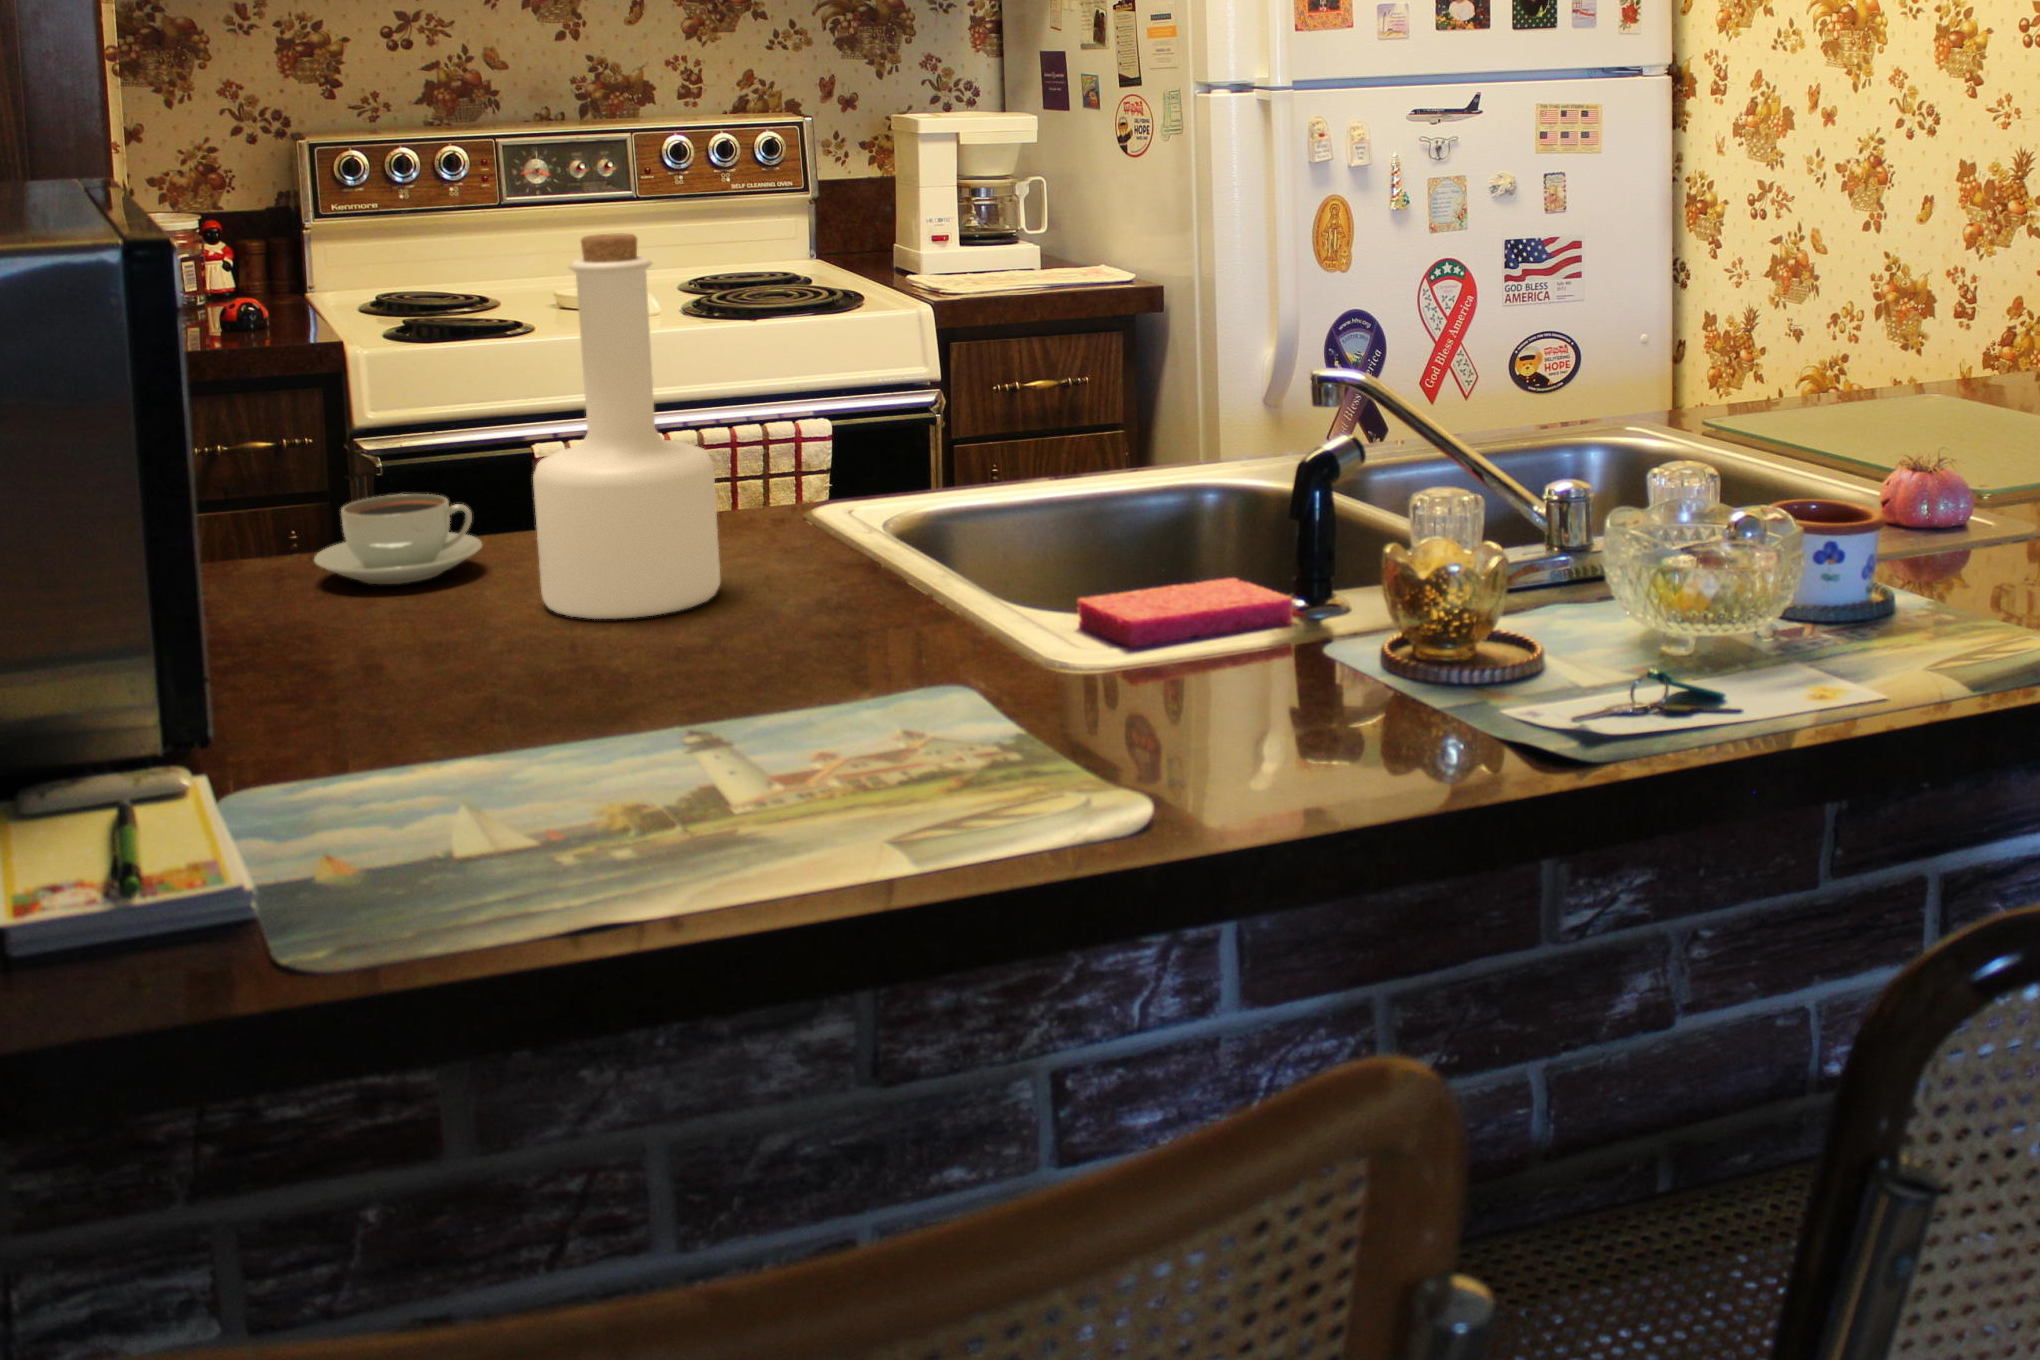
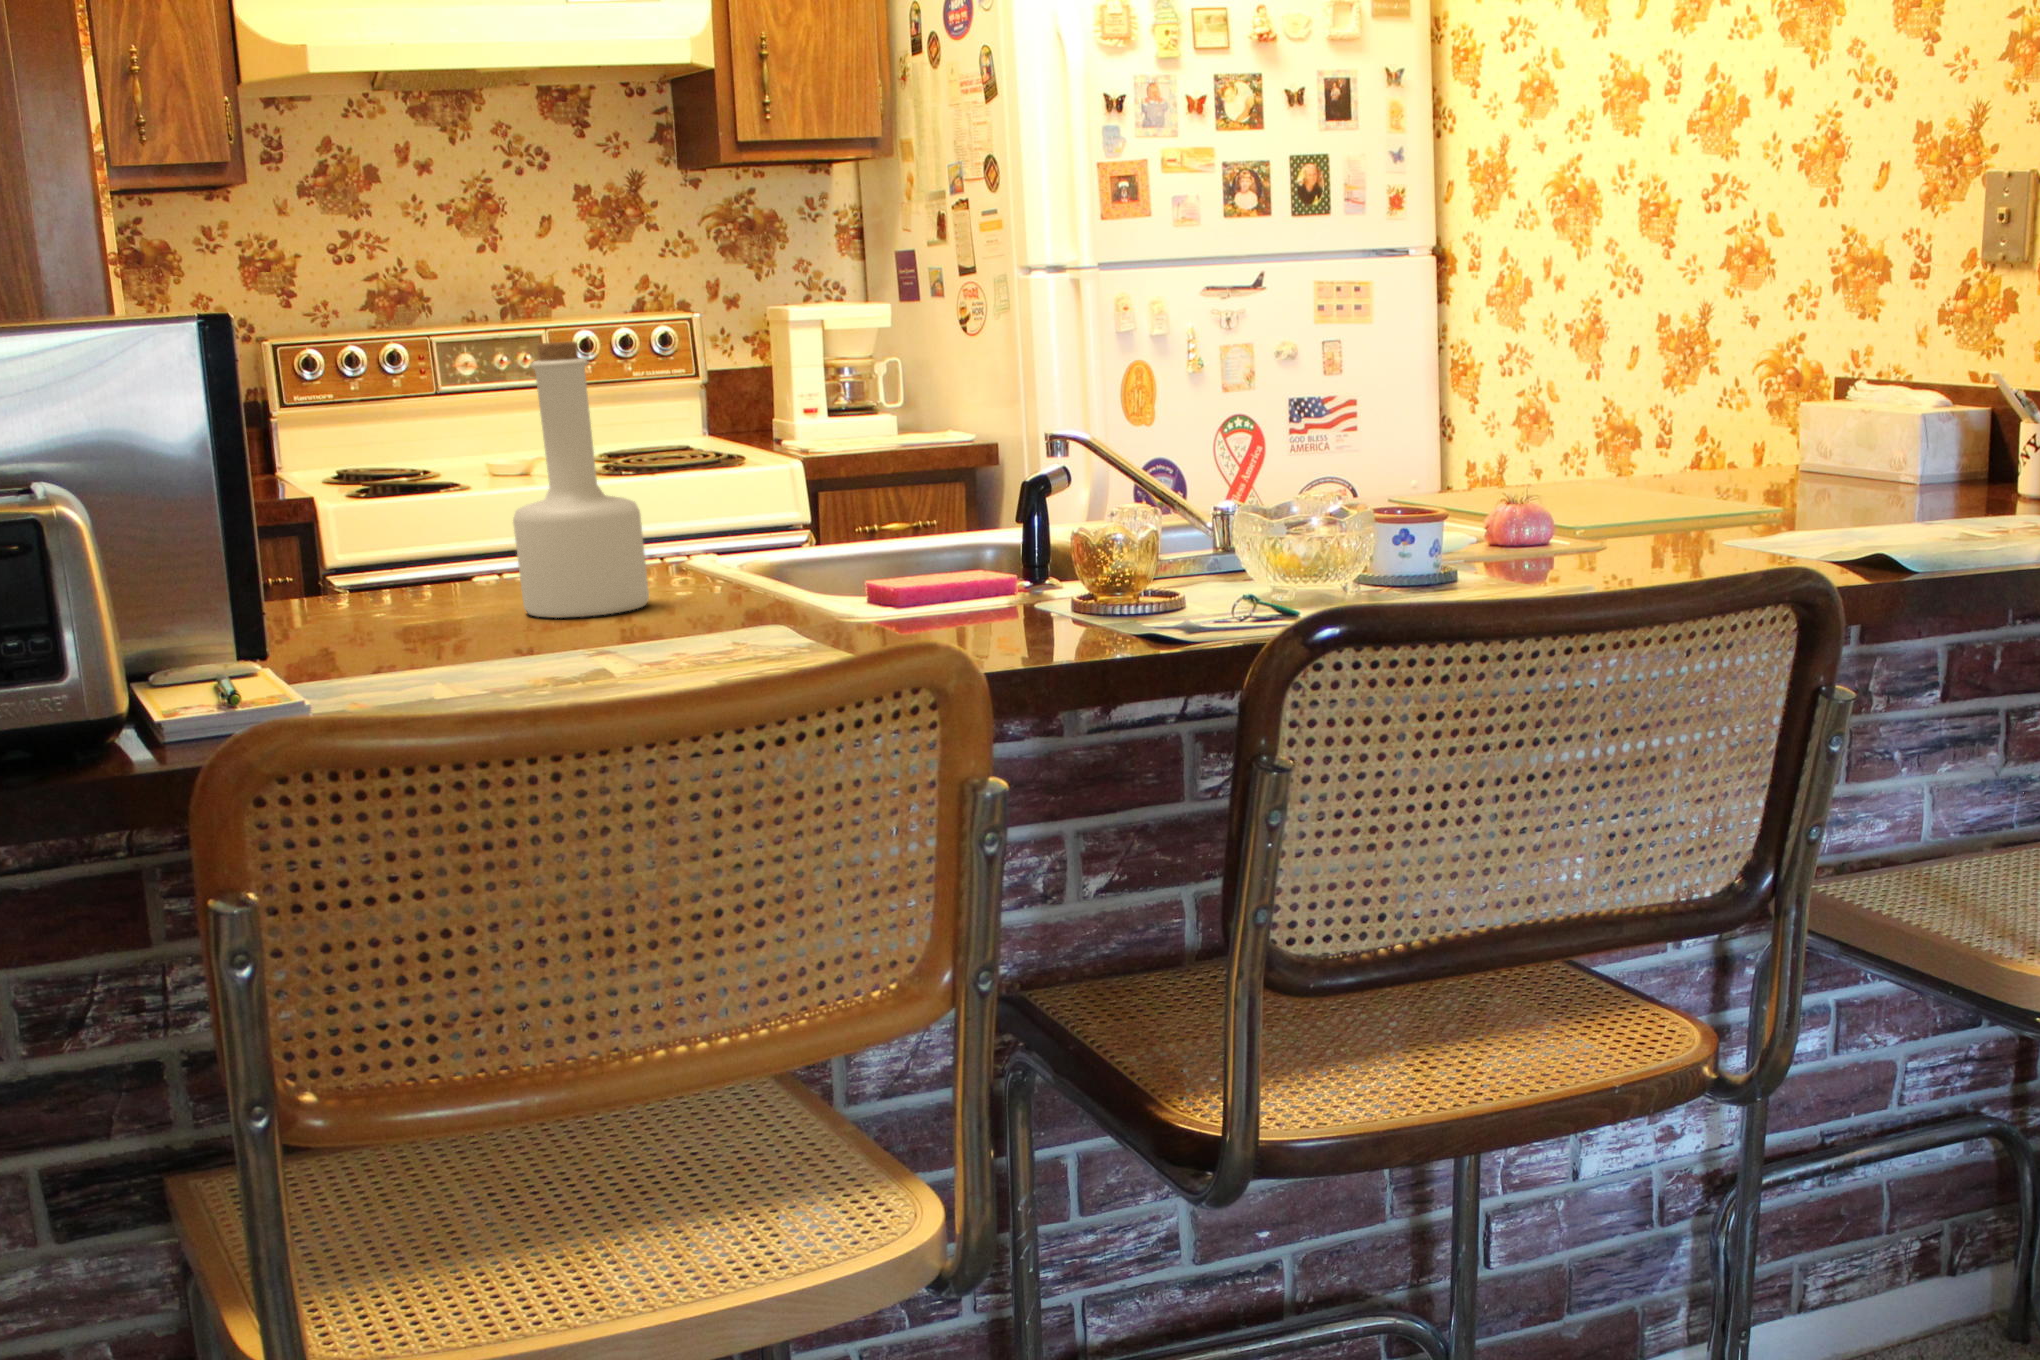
coffee cup: present [314,494,482,584] -> none [358,549,476,610]

